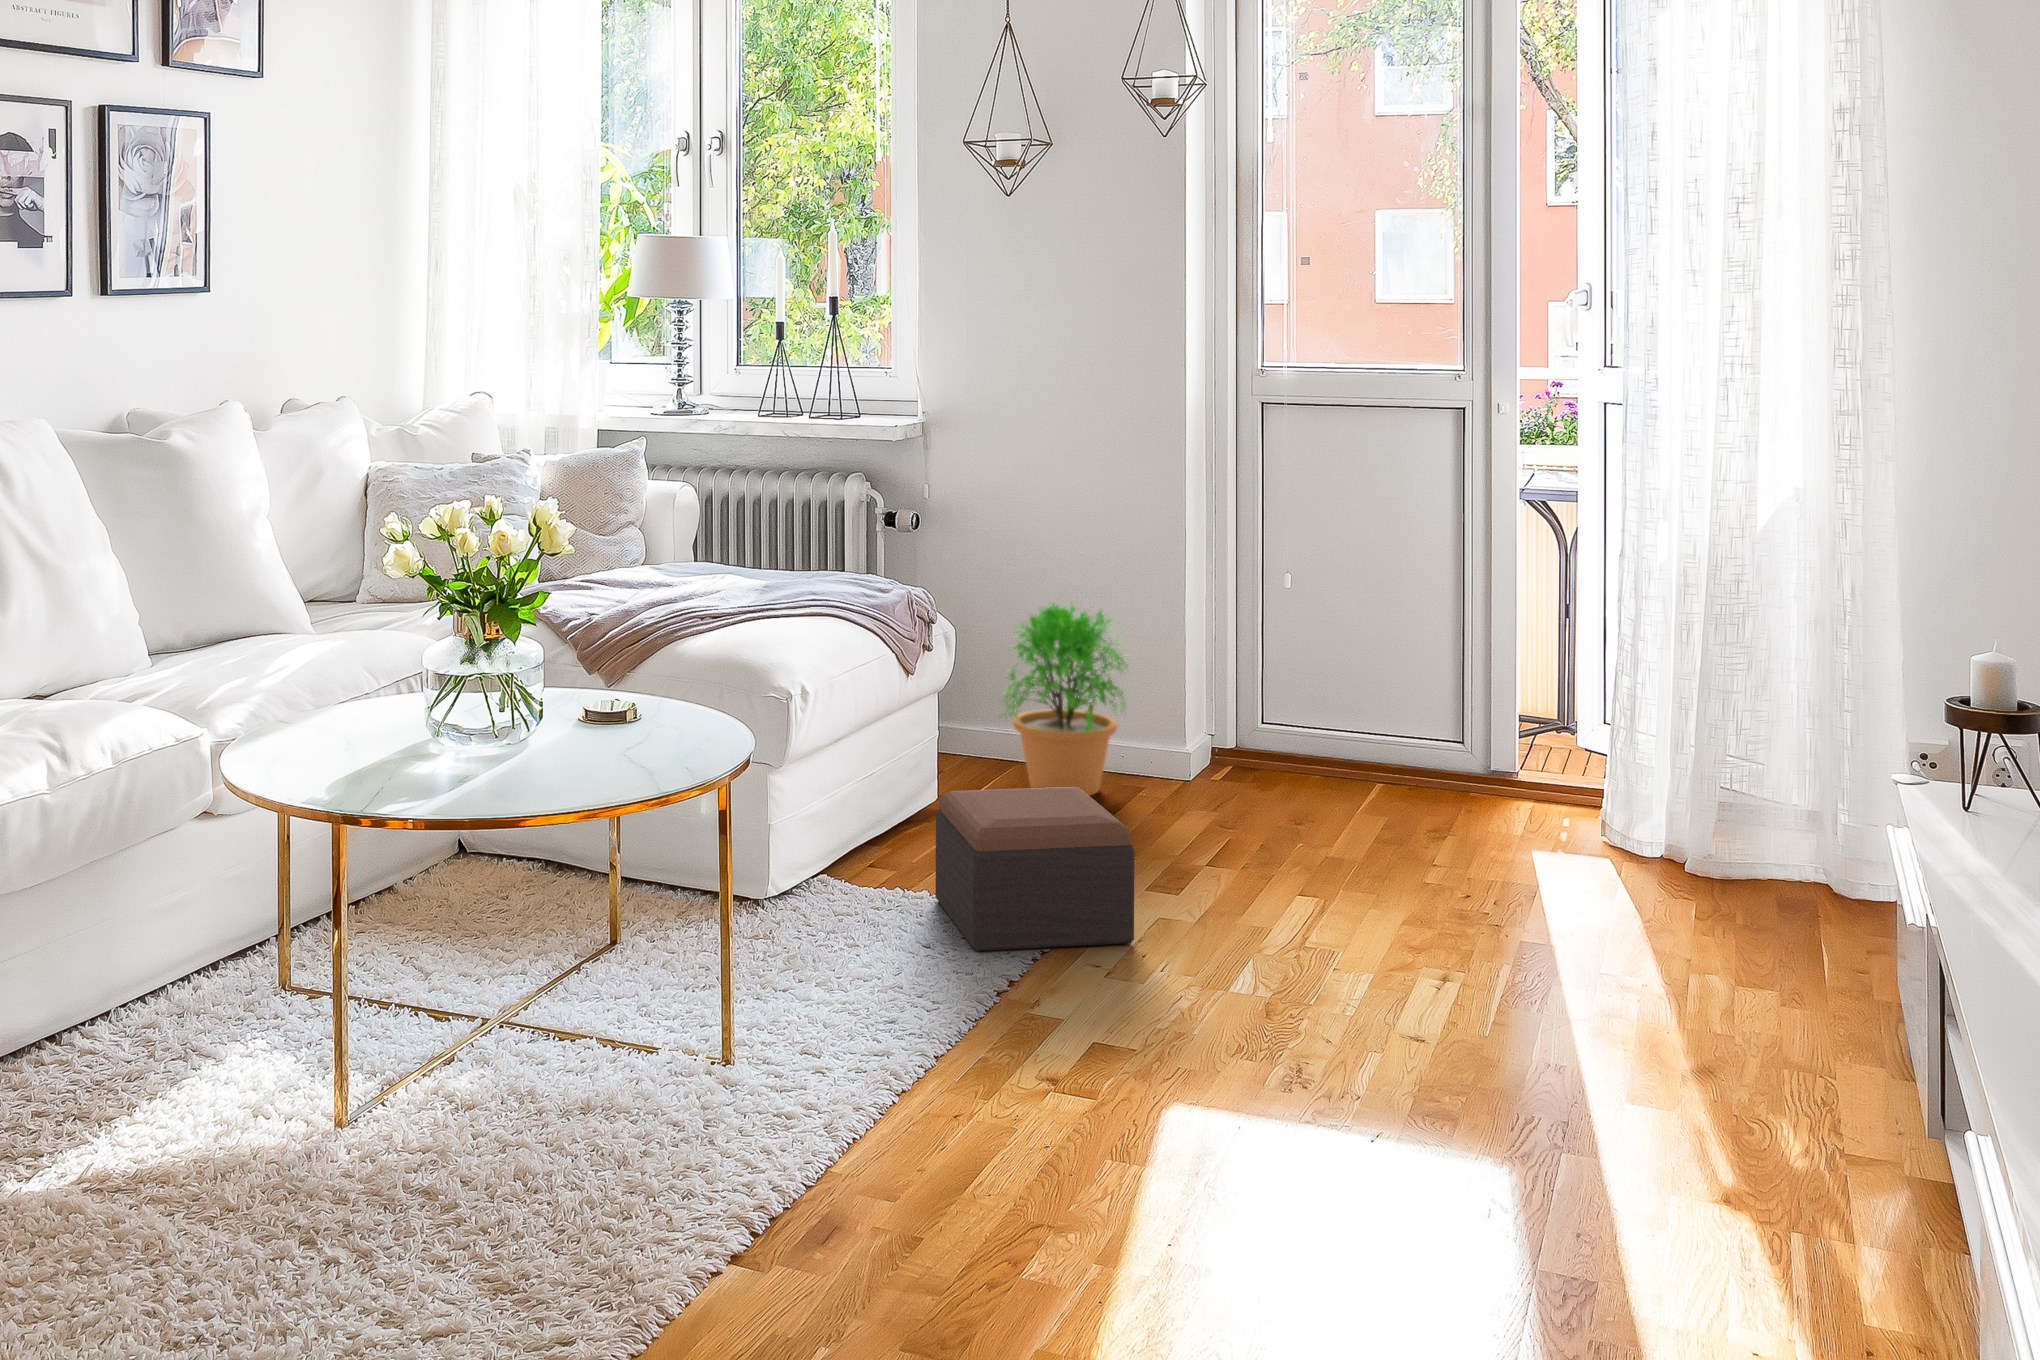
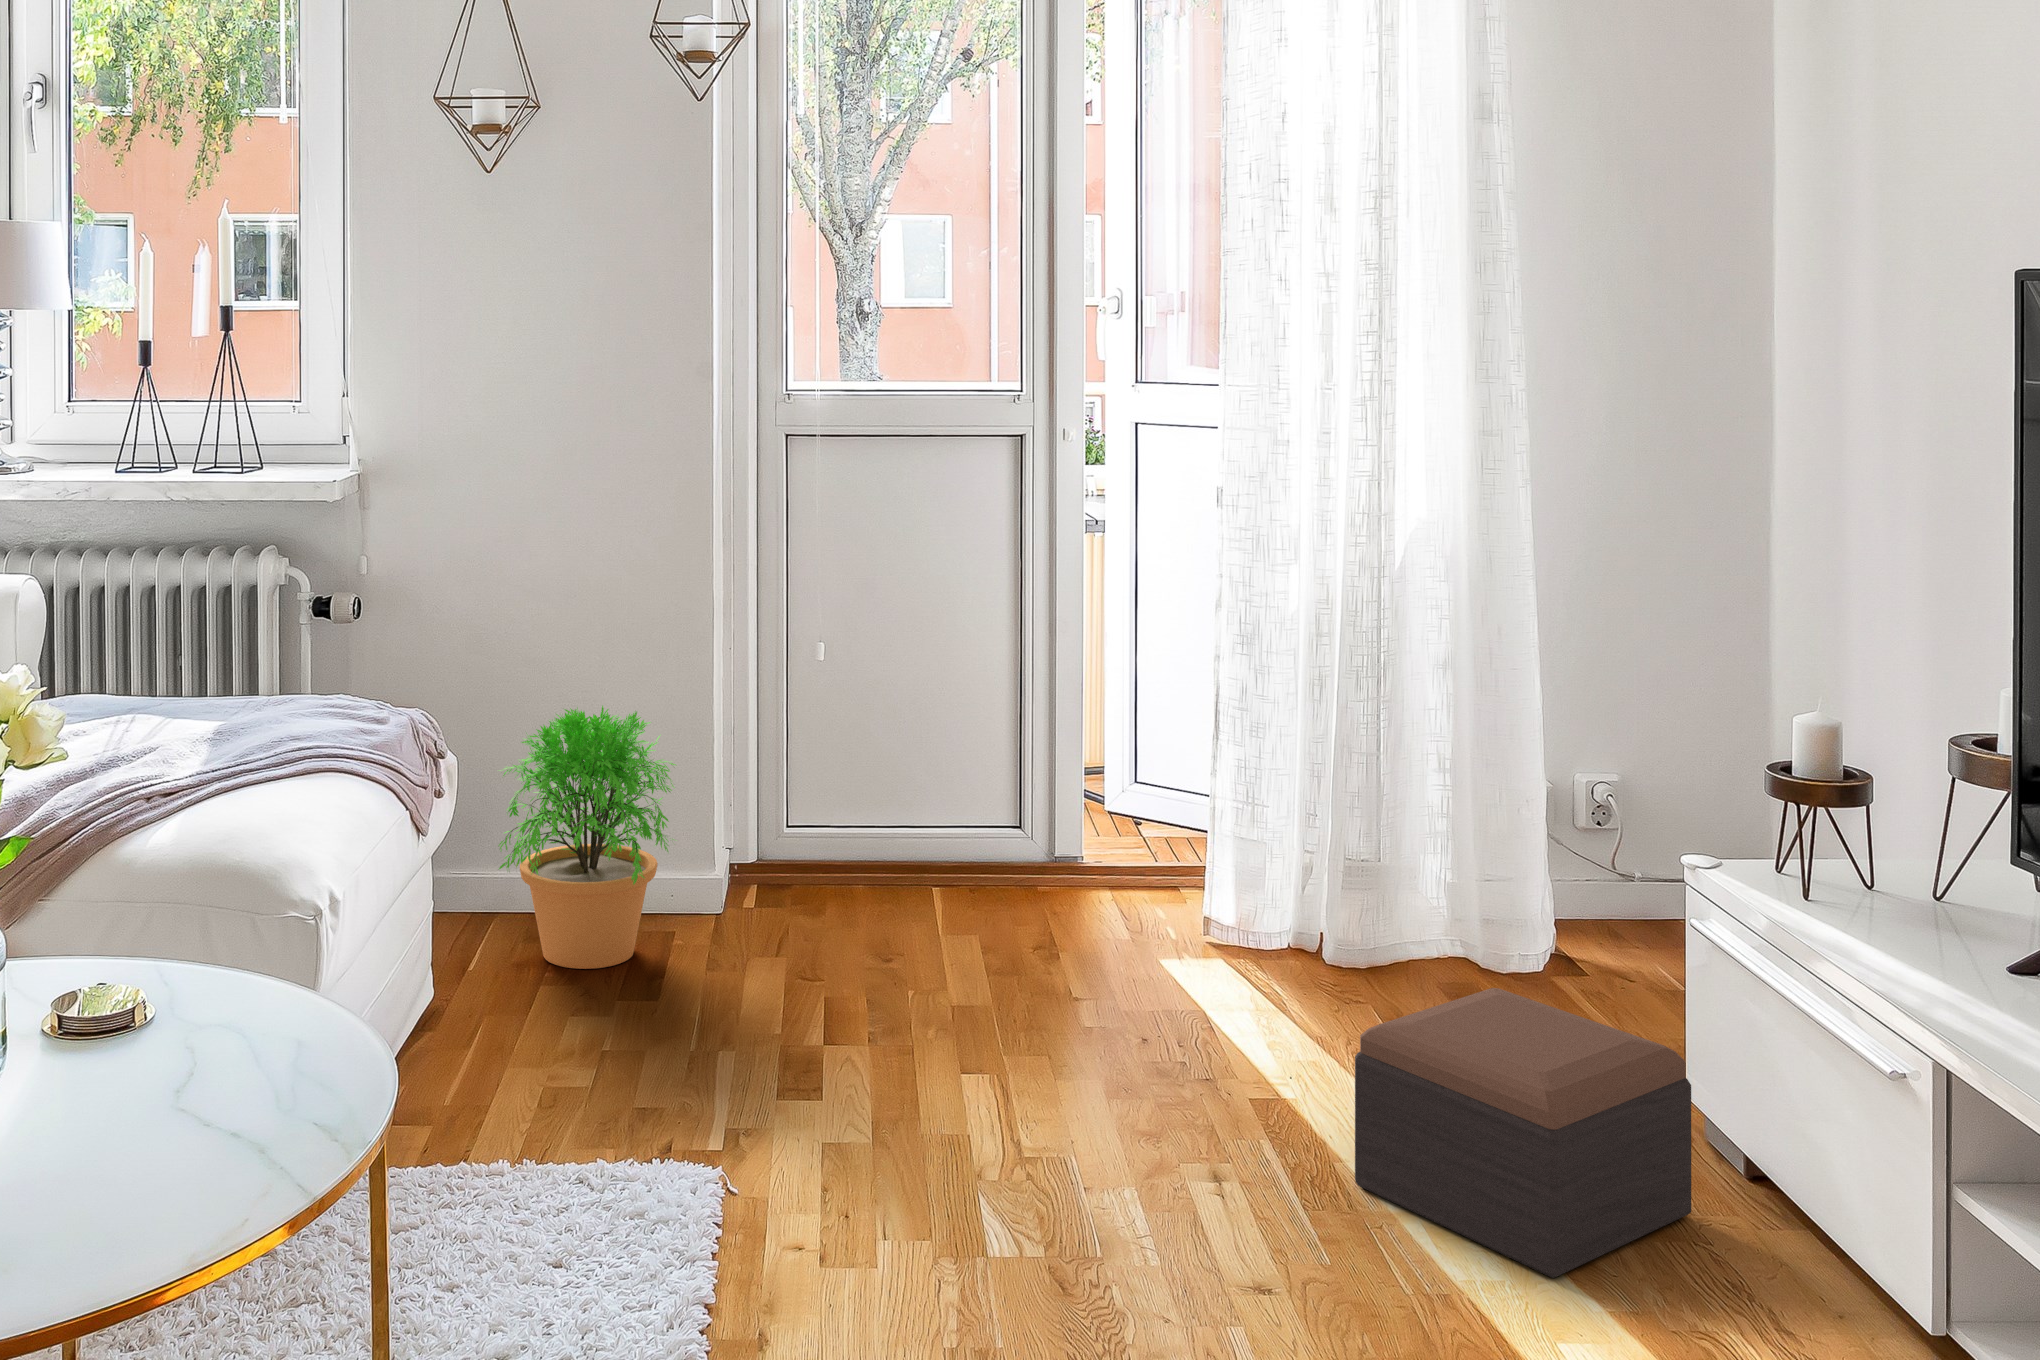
footstool: present [936,786,1134,951] -> present [1355,988,1691,1278]

